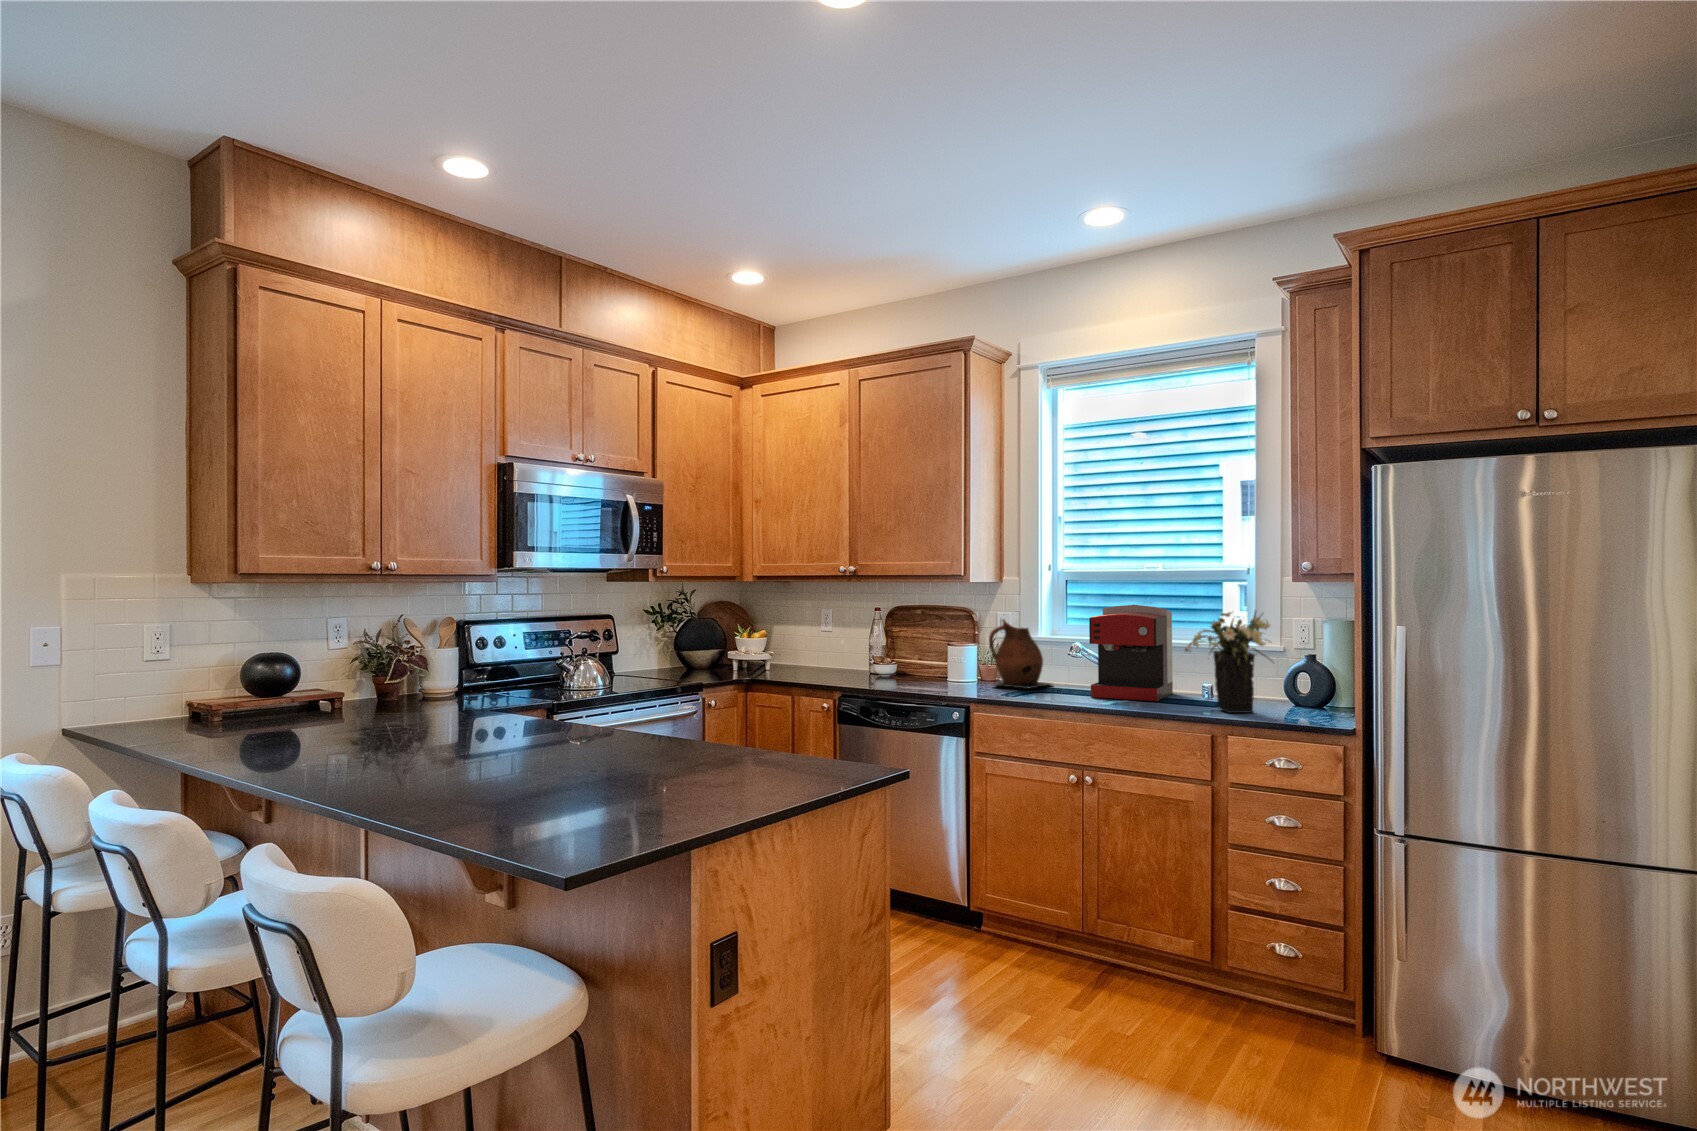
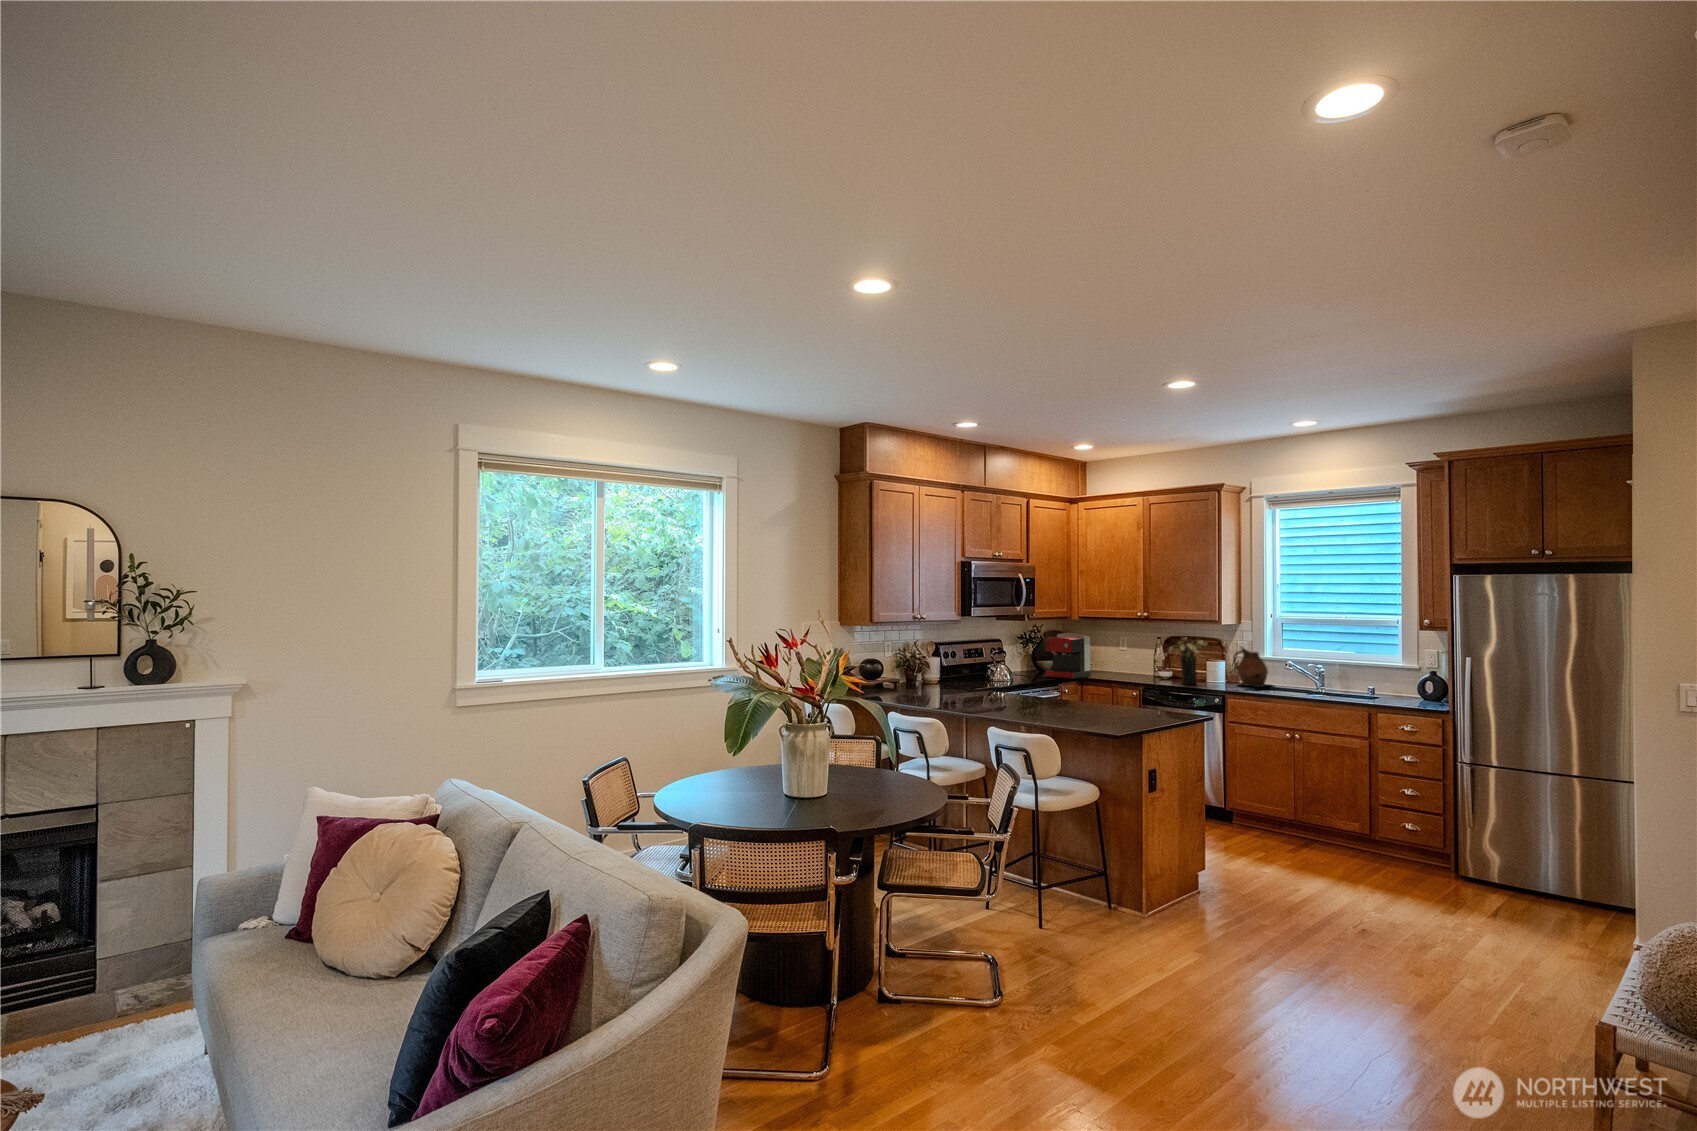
coffee maker: present [1089,605,1173,701] -> present [1045,633,1090,679]
flower arrangement: present [1185,612,1270,713] -> present [1165,638,1207,684]

